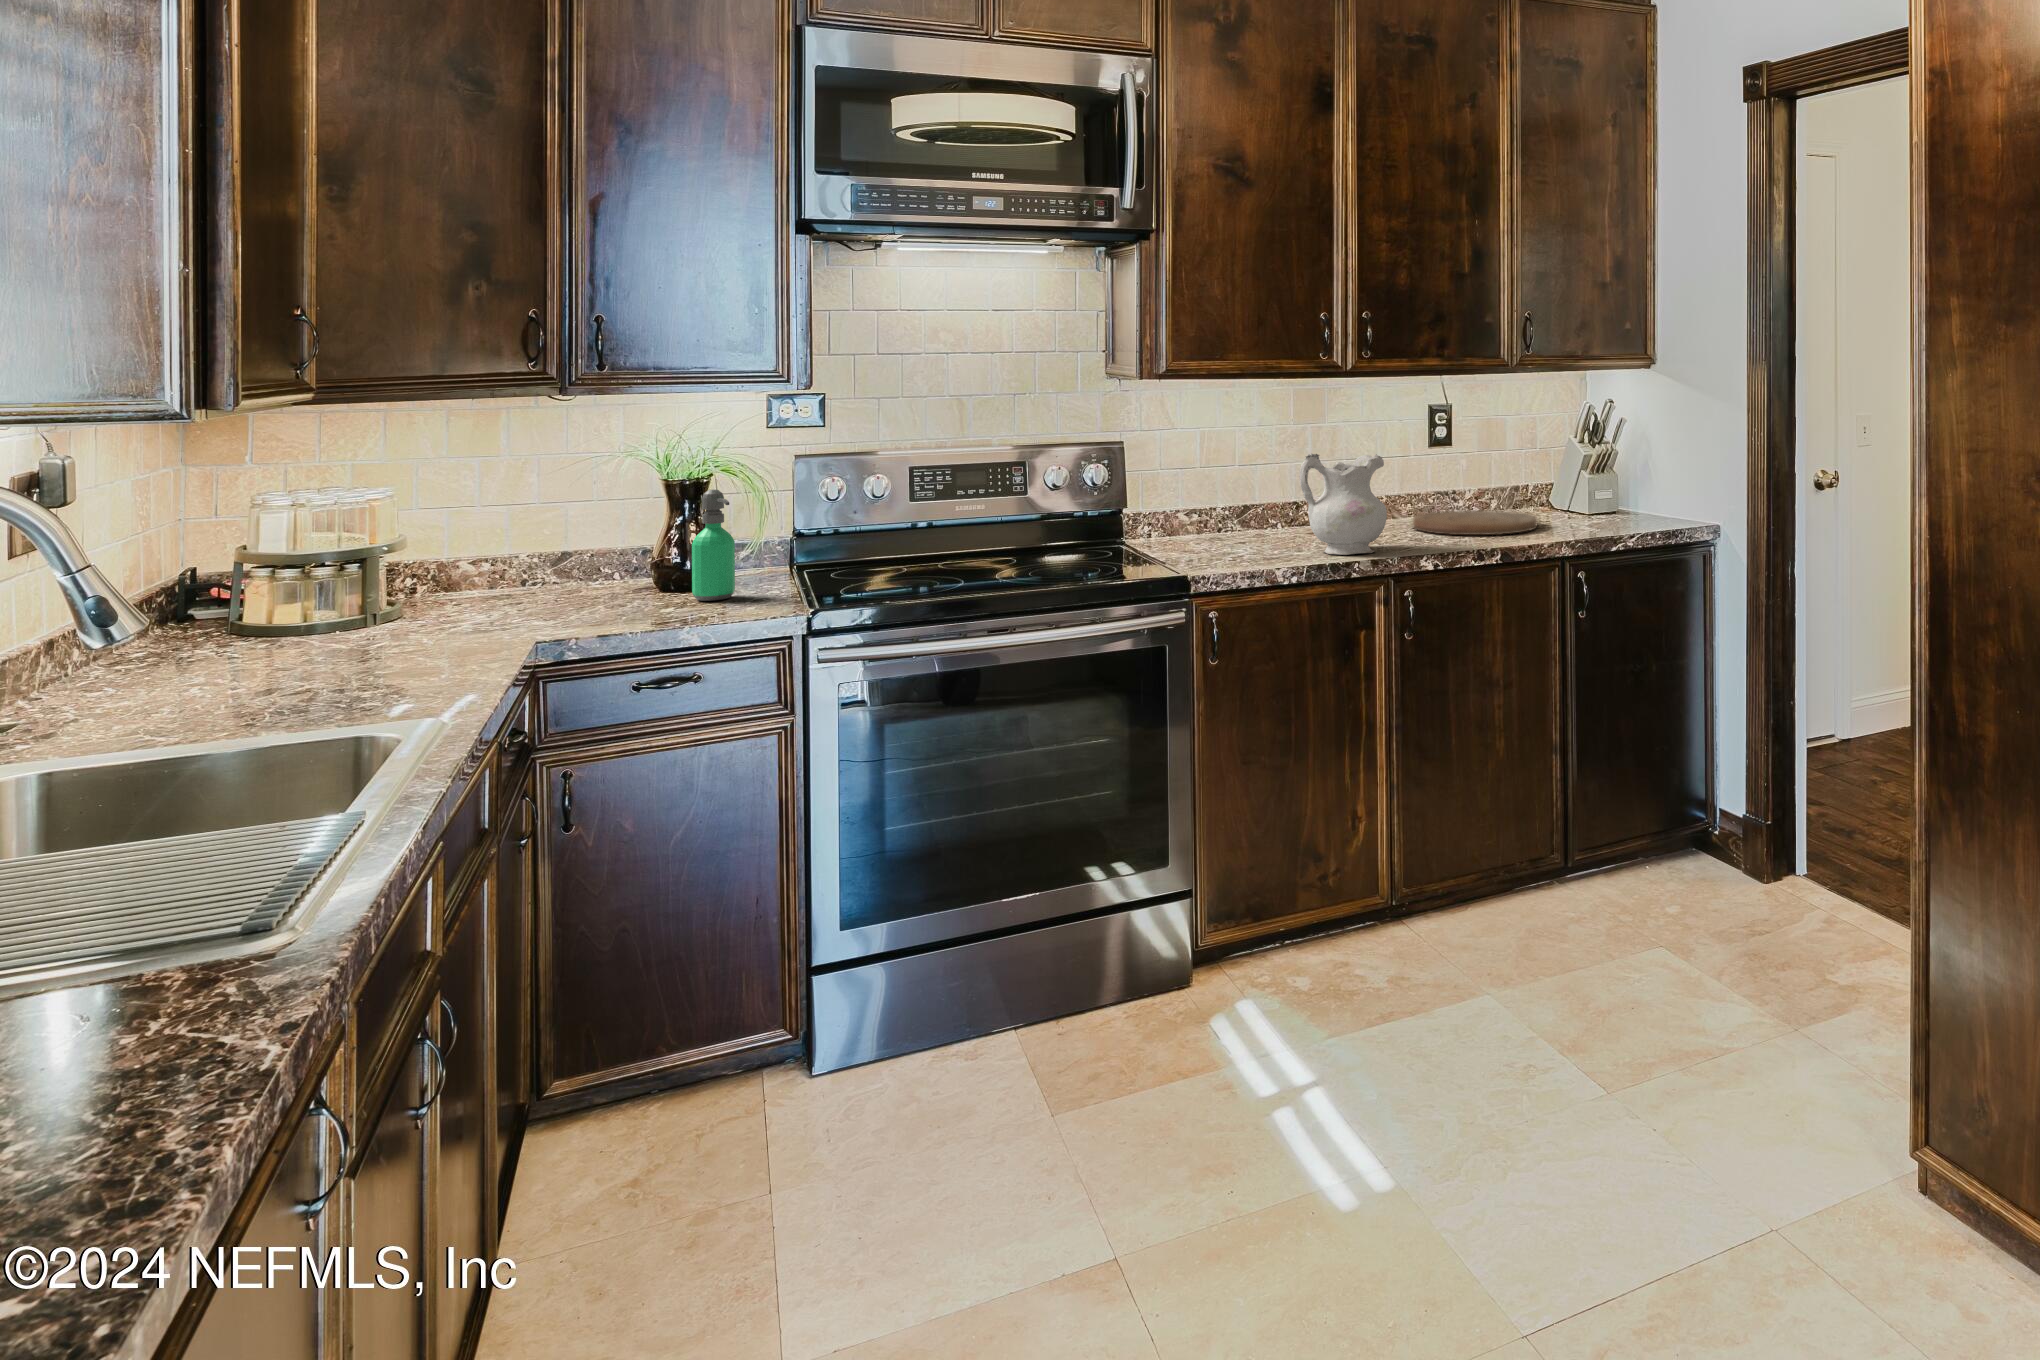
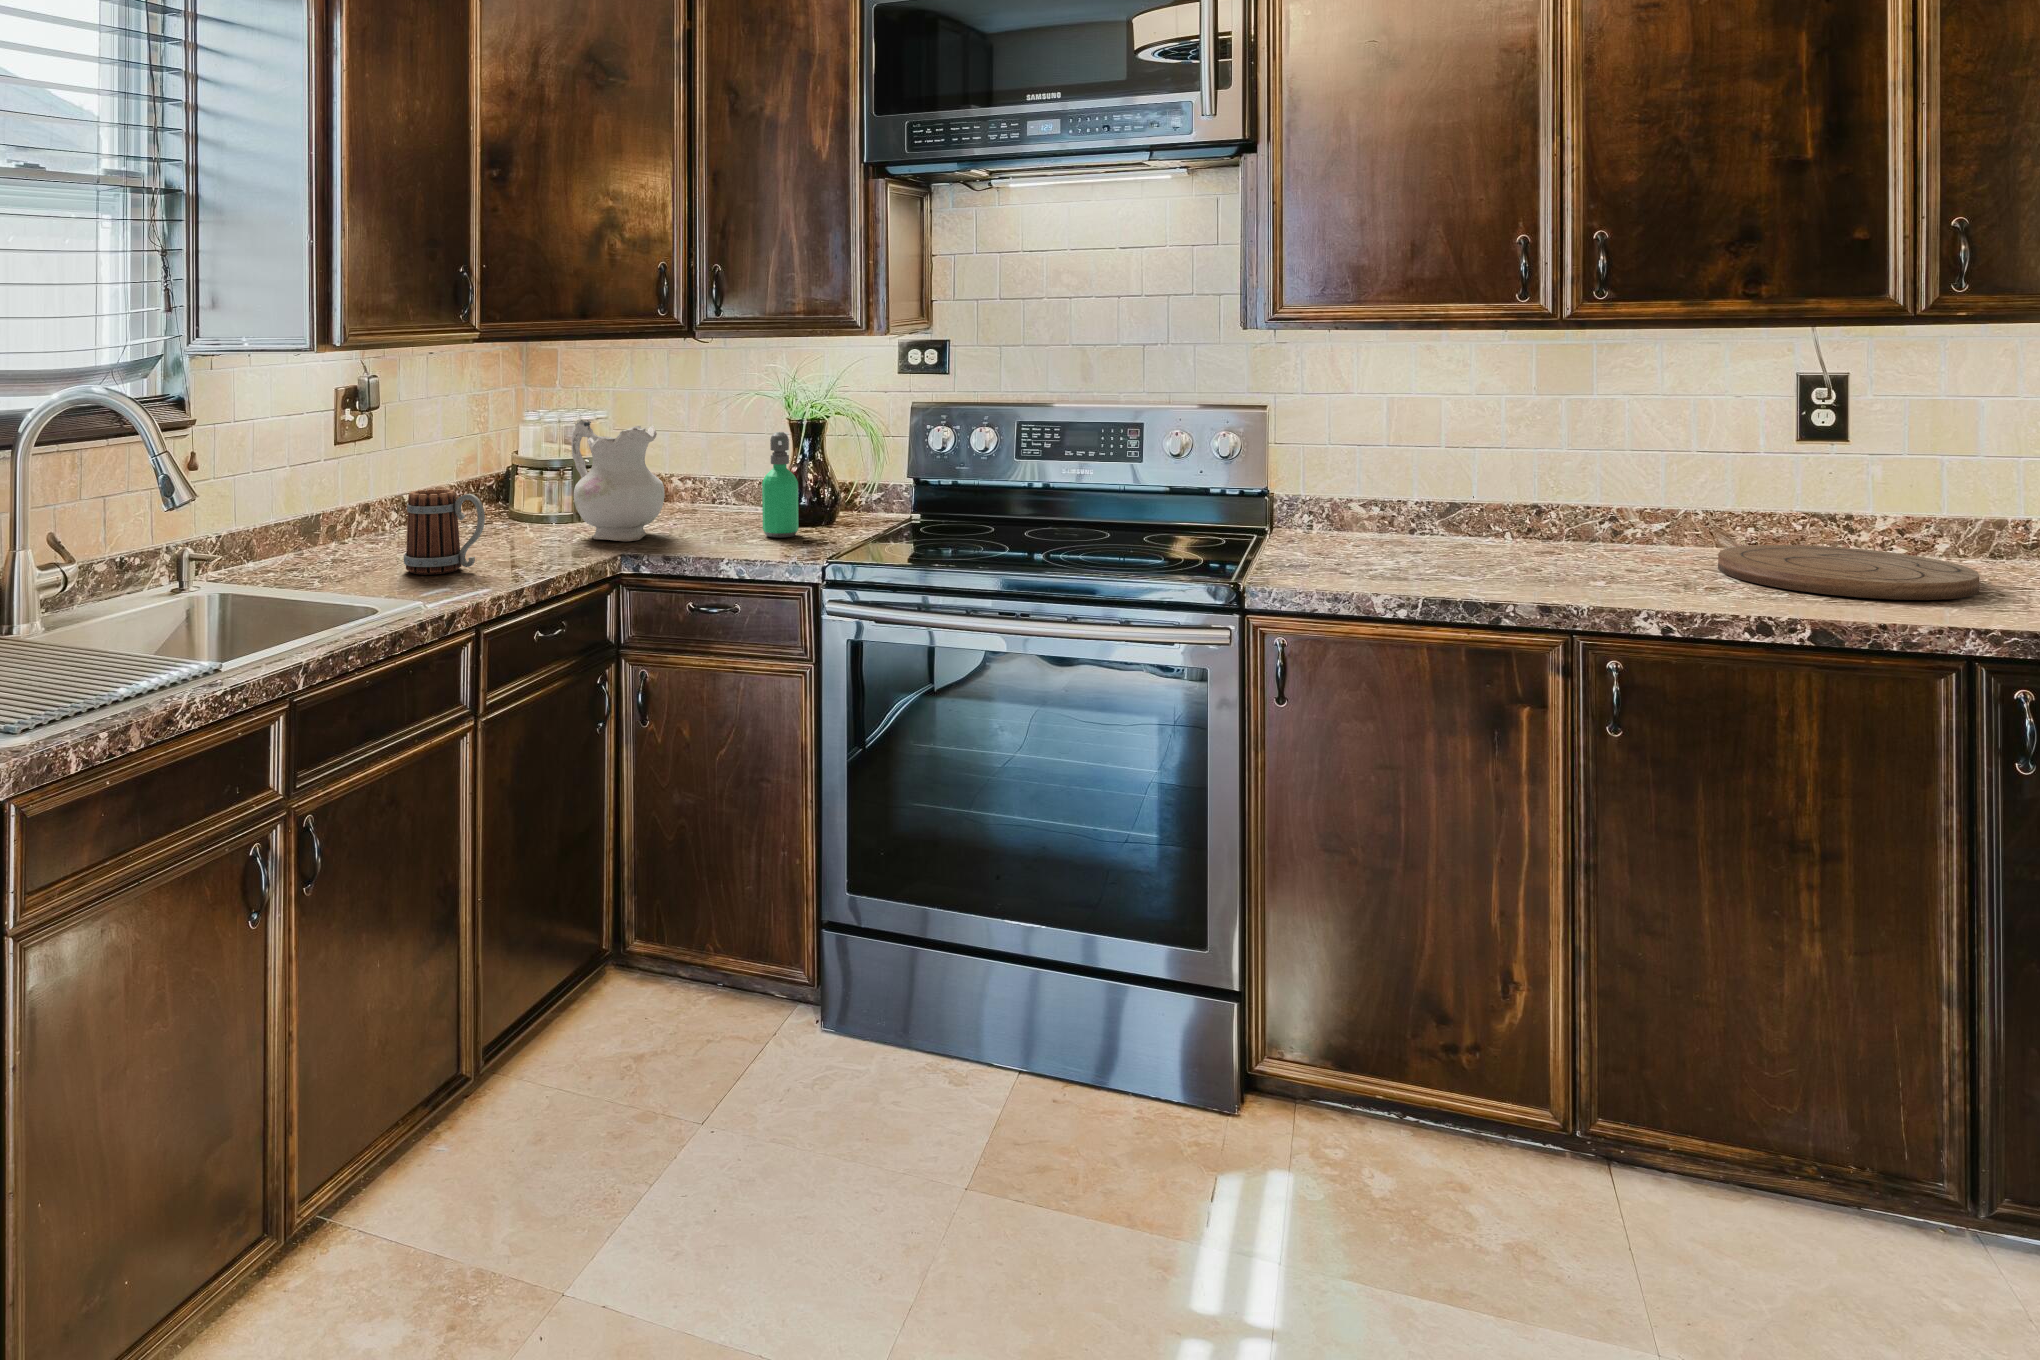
ceramic pitcher: present [1299,454,1387,555] -> present [571,420,665,541]
mug: none [314,584,447,694] -> present [404,489,485,575]

